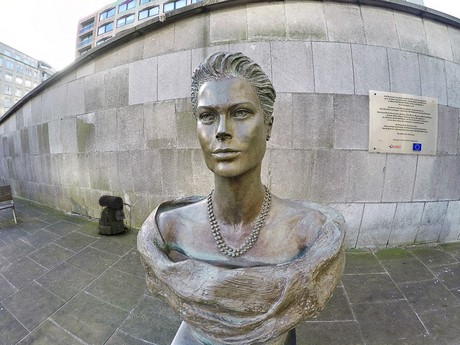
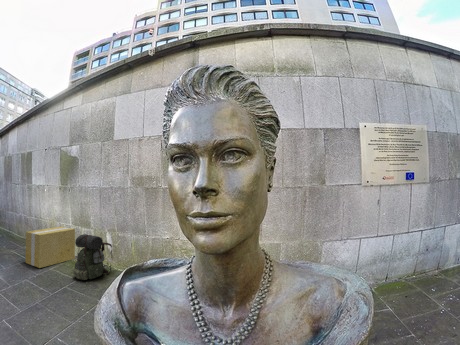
cardboard box: none [51,190,95,225] -> present [25,227,75,268]

